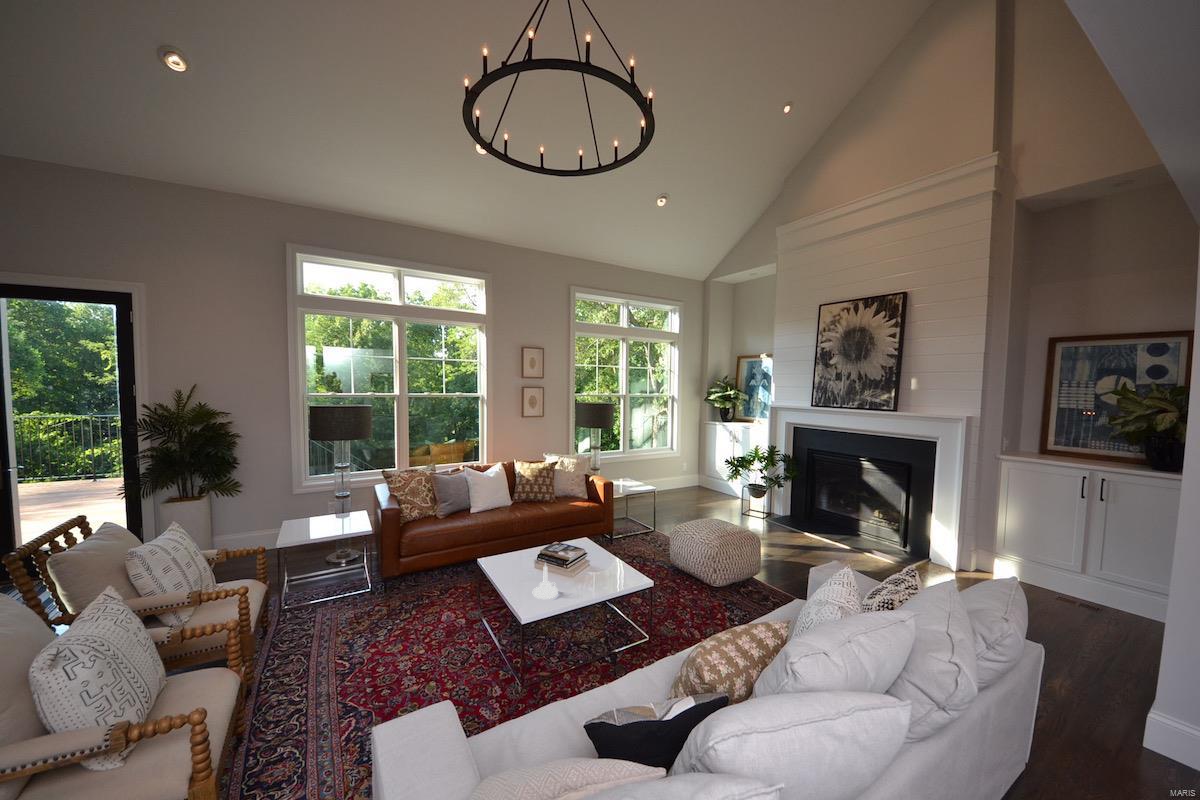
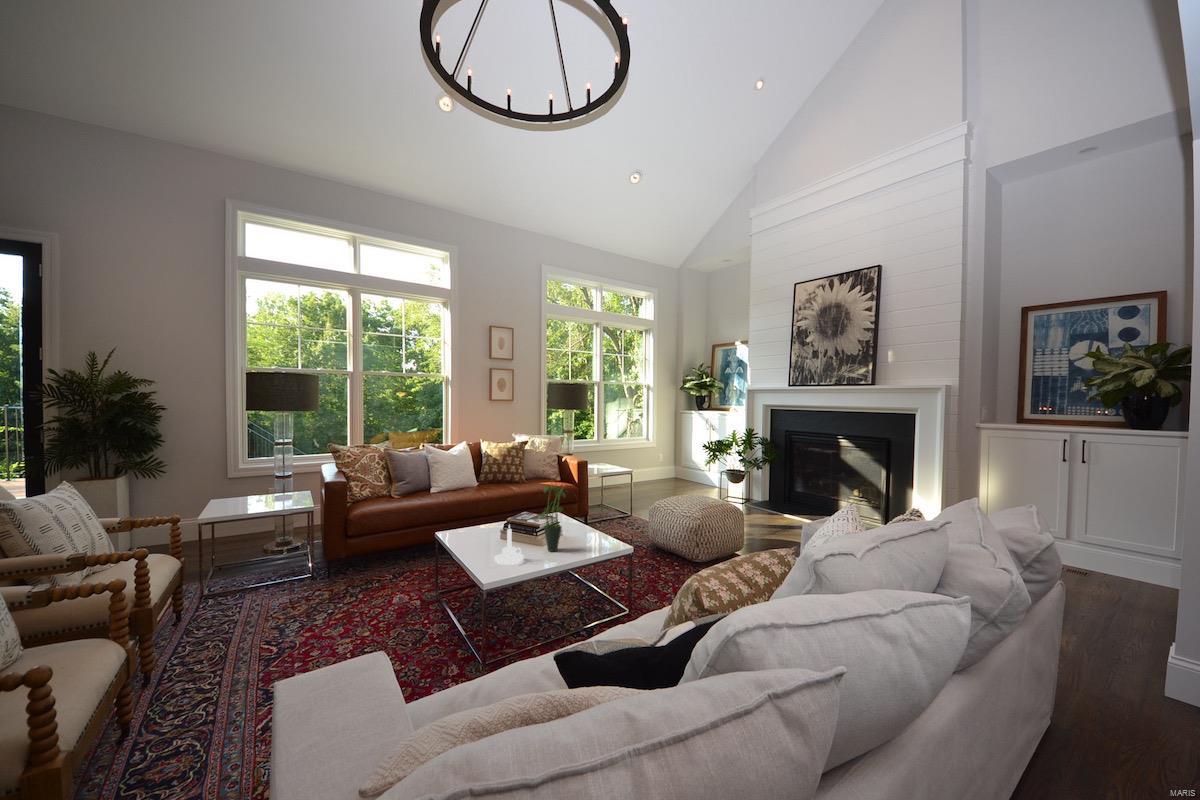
potted plant: none [573,523,598,584] -> present [541,485,566,552]

